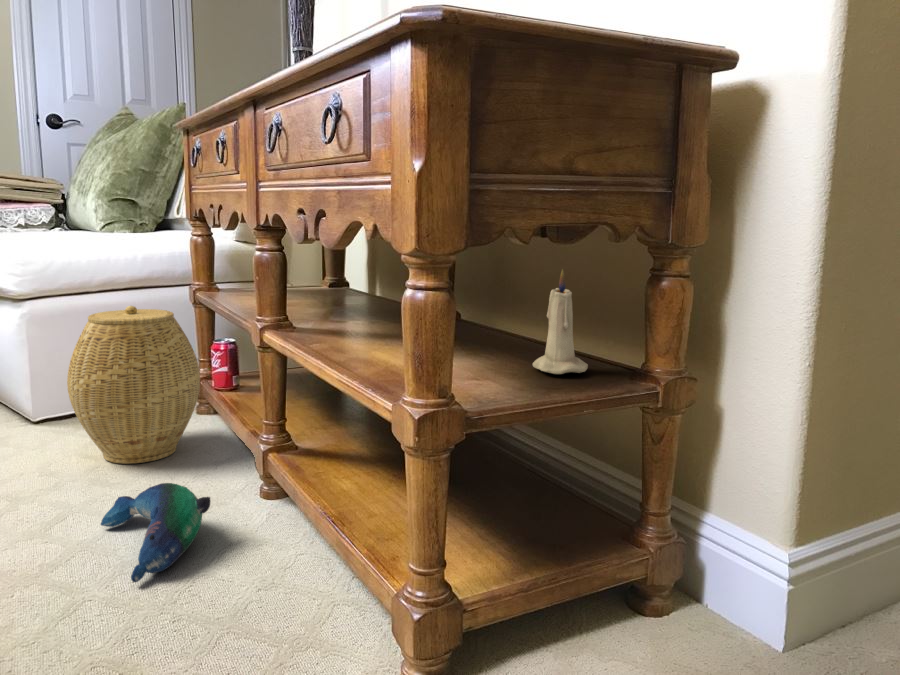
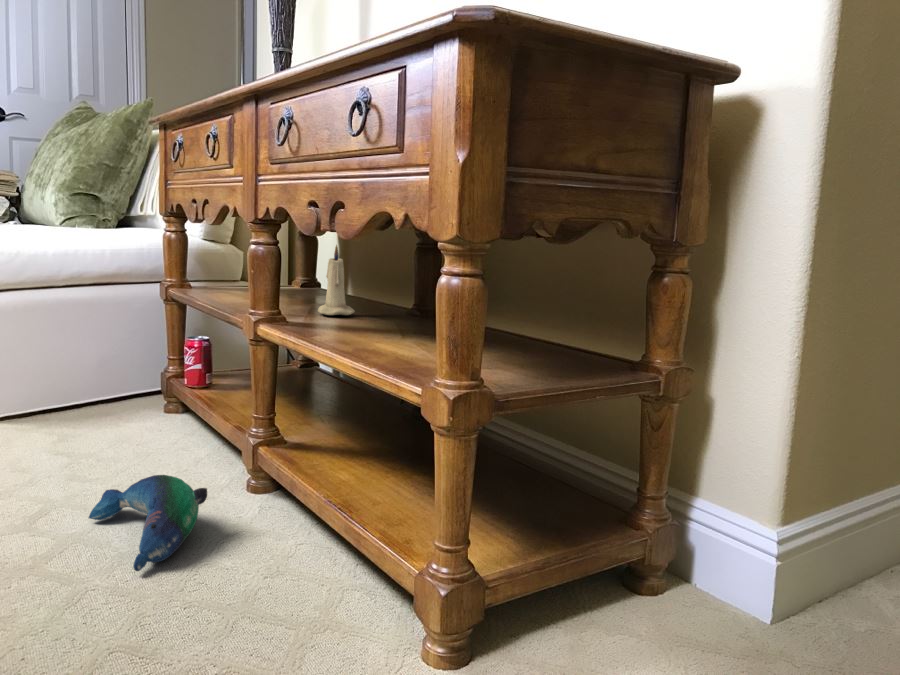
candle: present [533,270,588,374] -> present [318,245,355,315]
woven basket: present [67,306,200,464] -> none [41,299,178,460]

